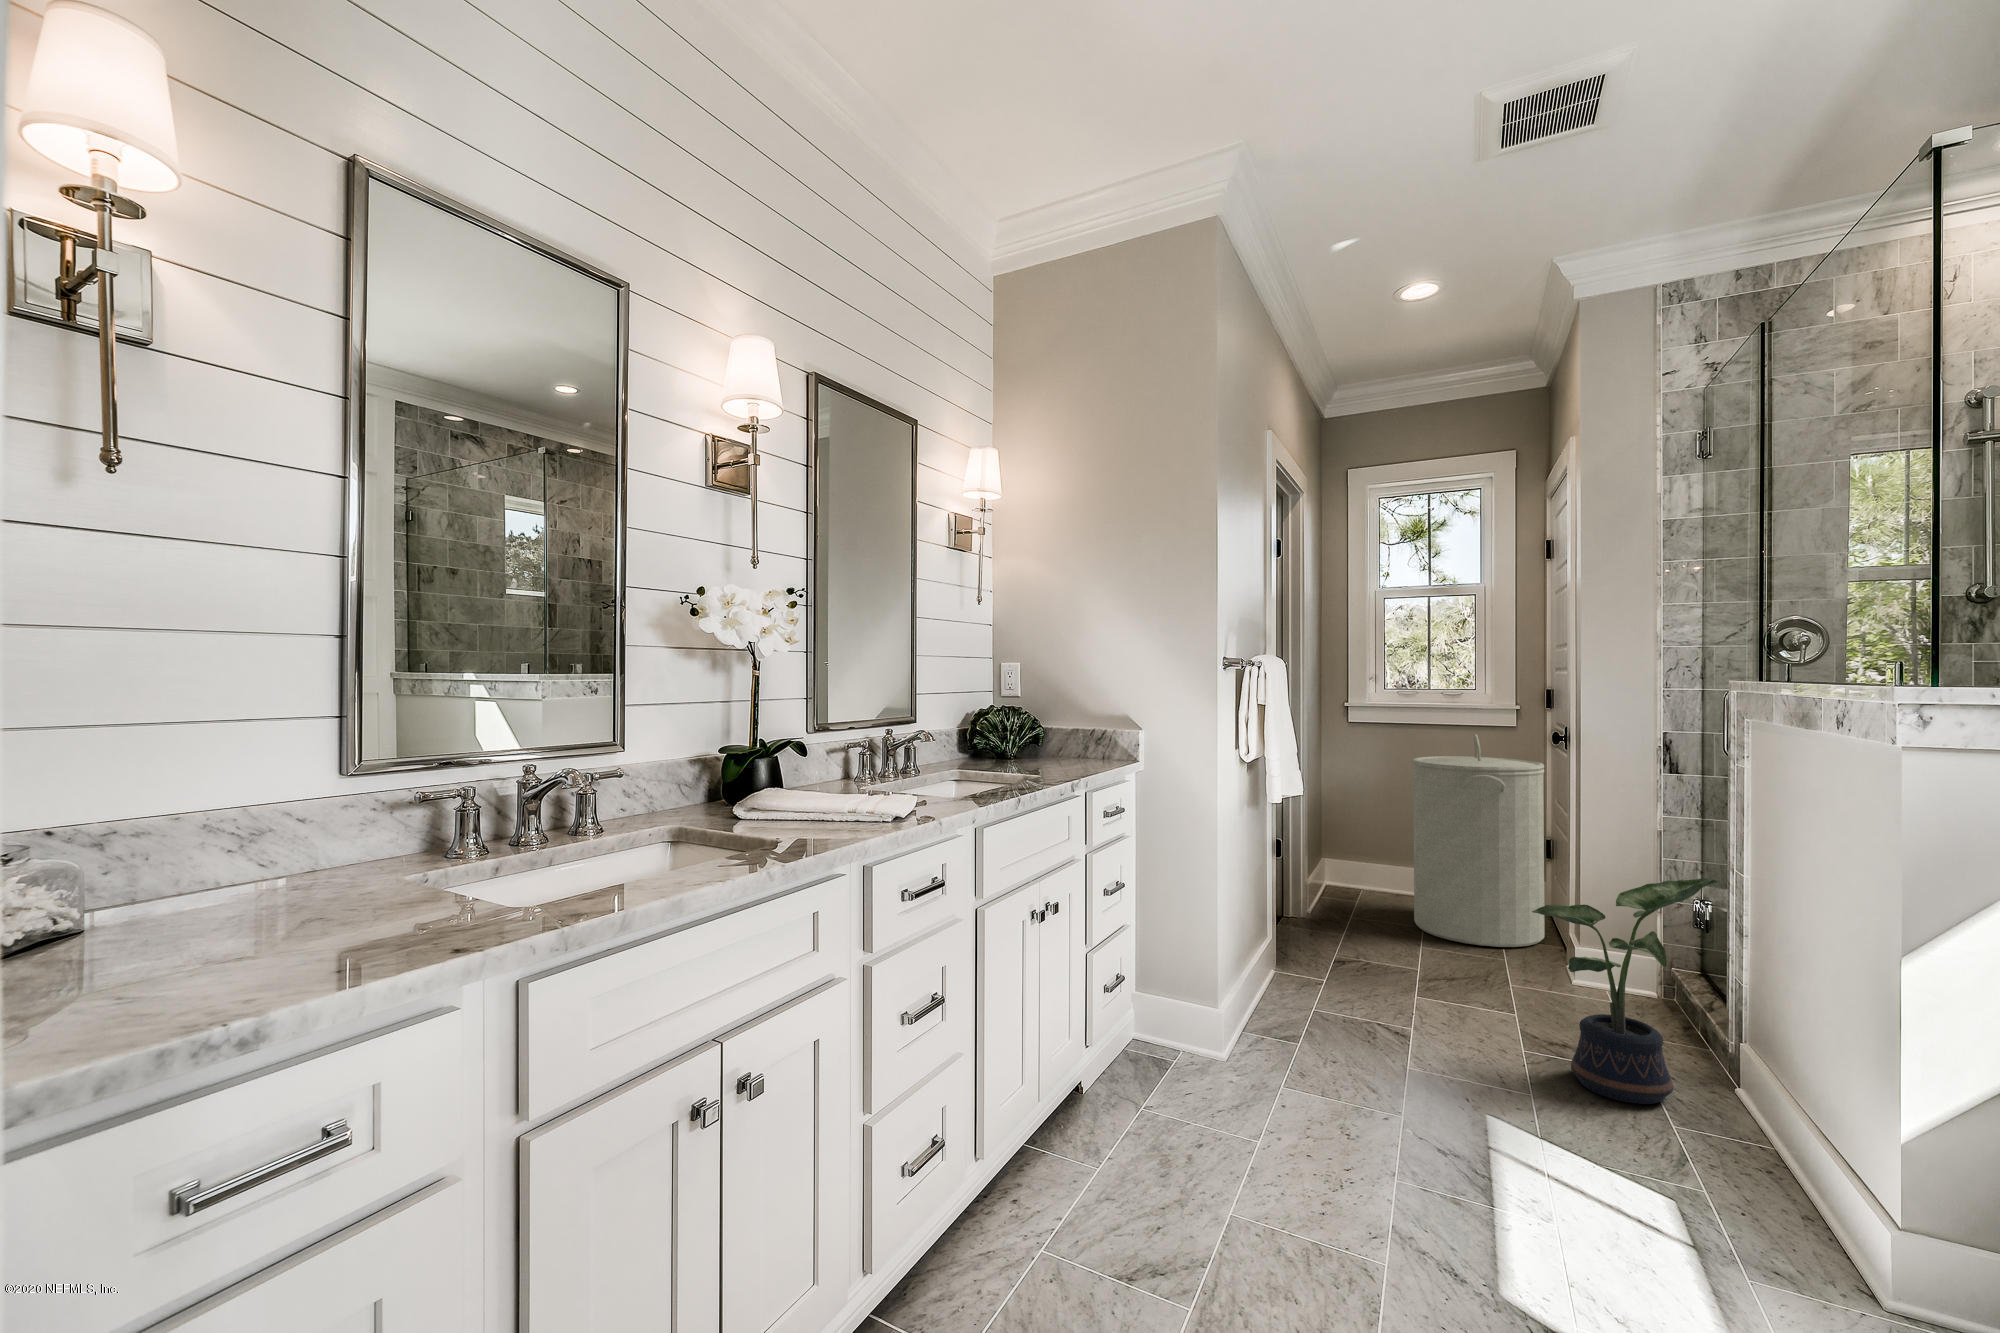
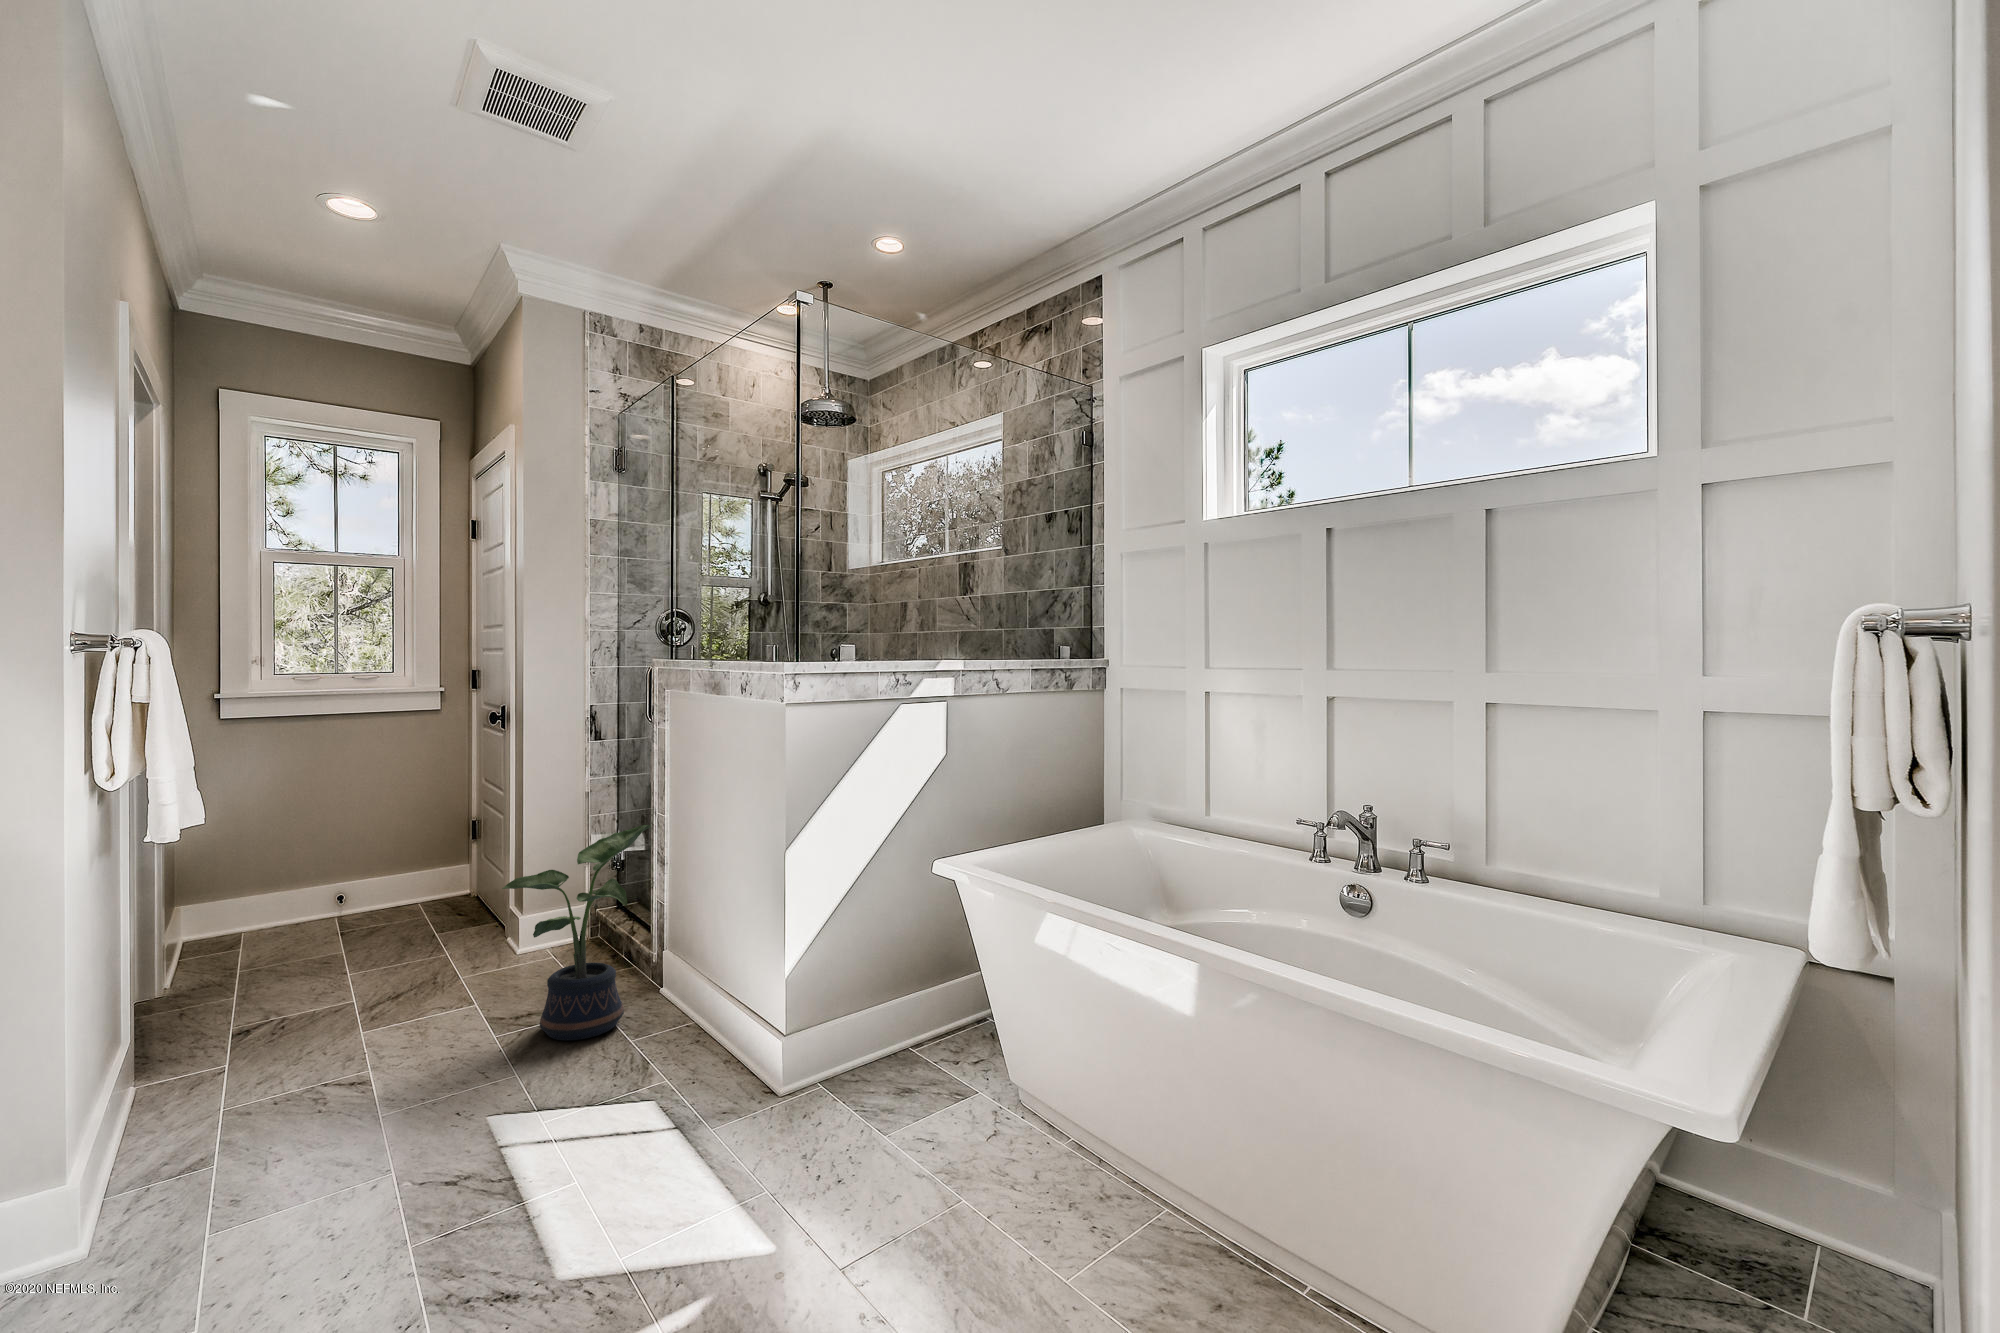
laundry hamper: present [1412,734,1545,947] -> none [326,721,477,949]

